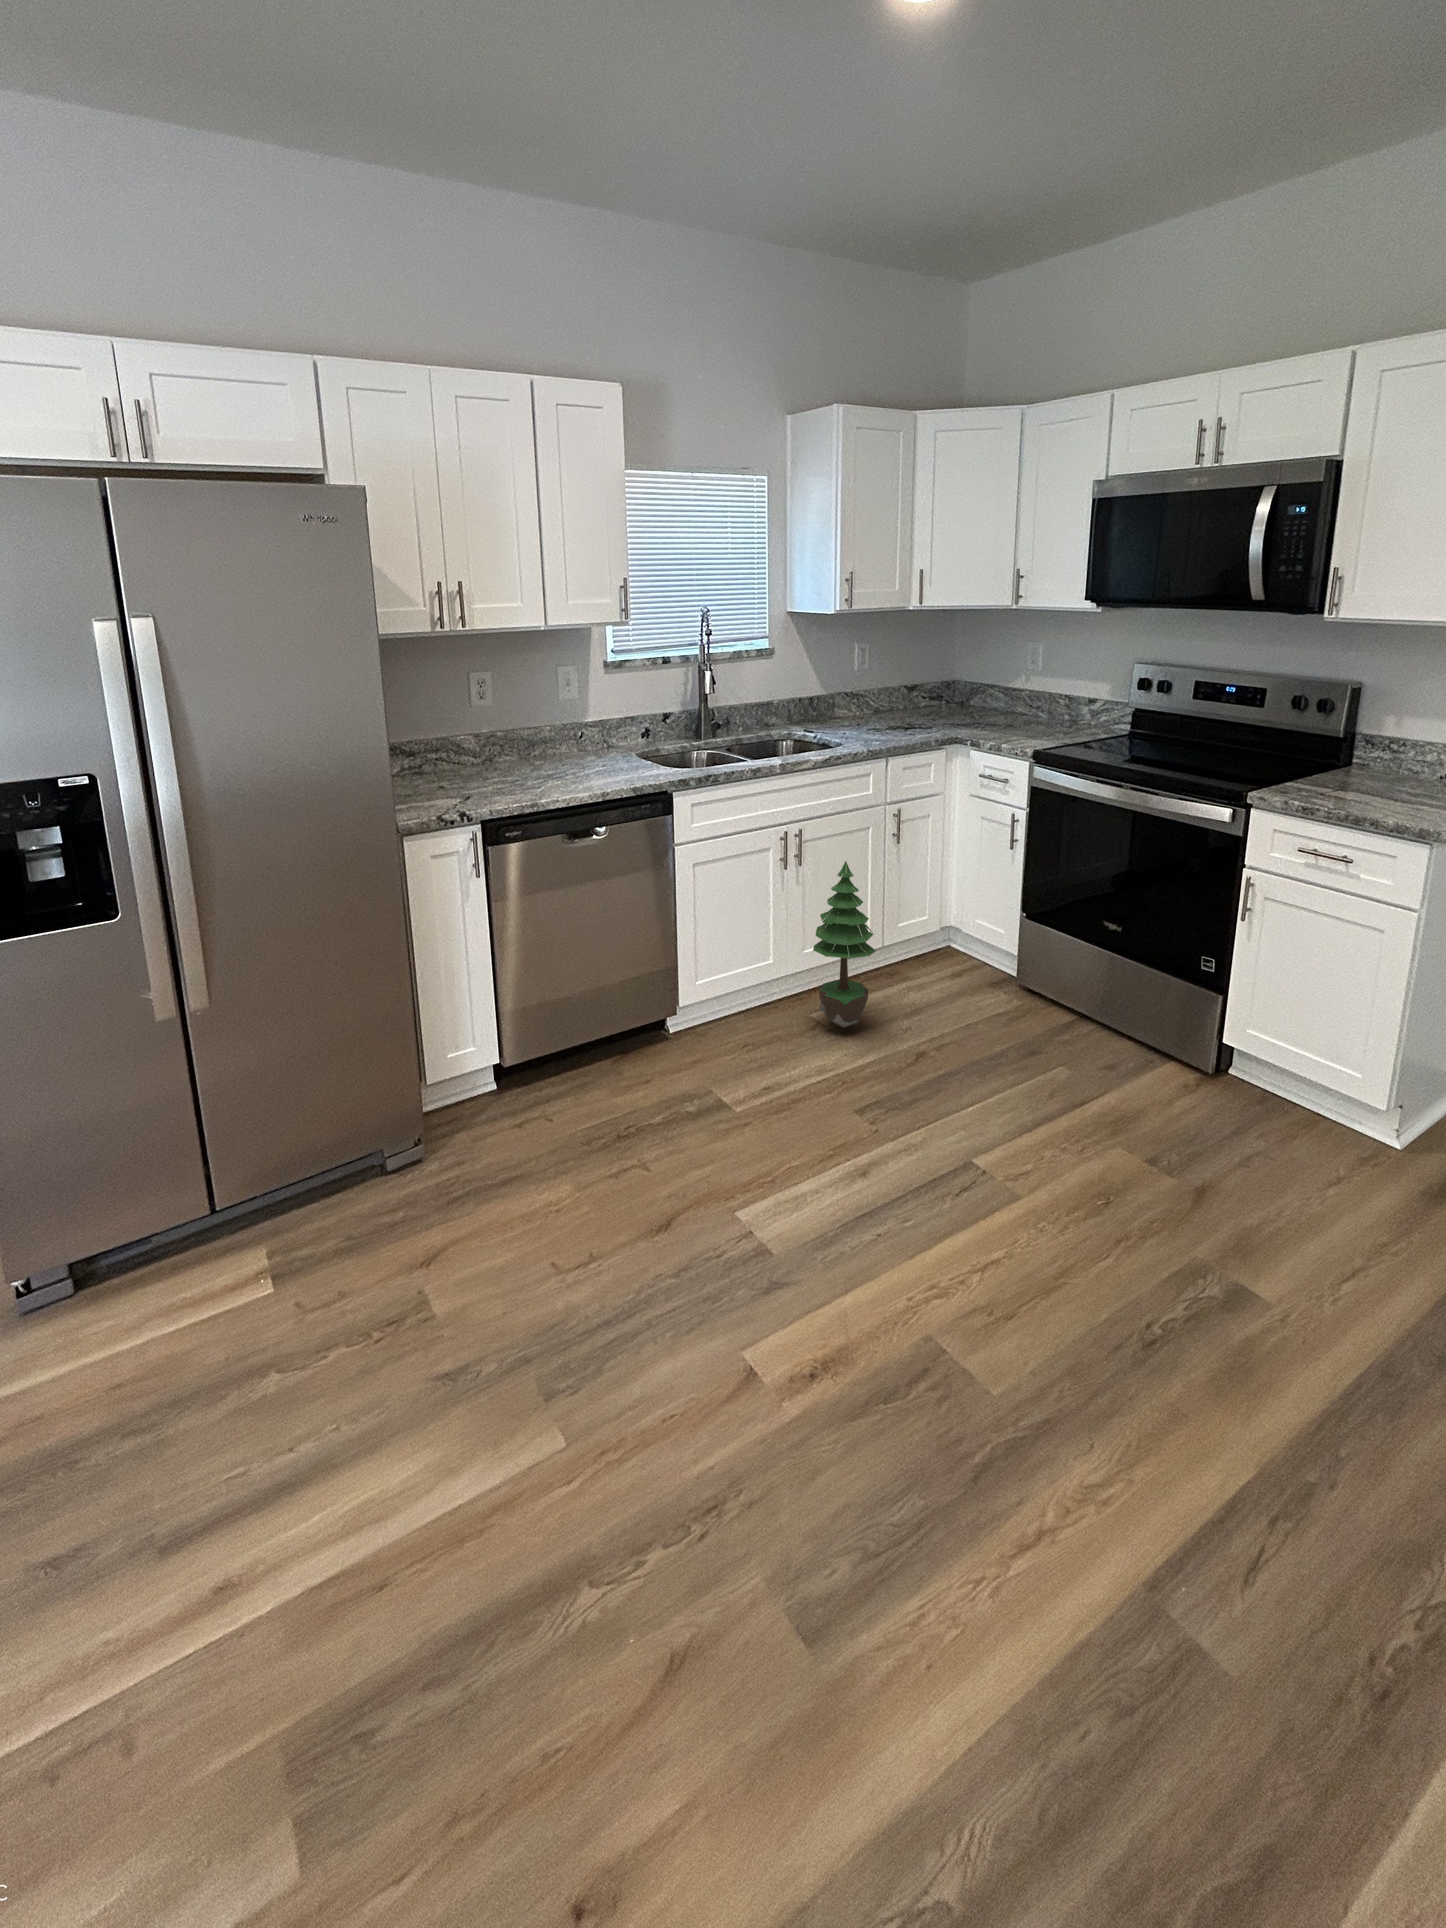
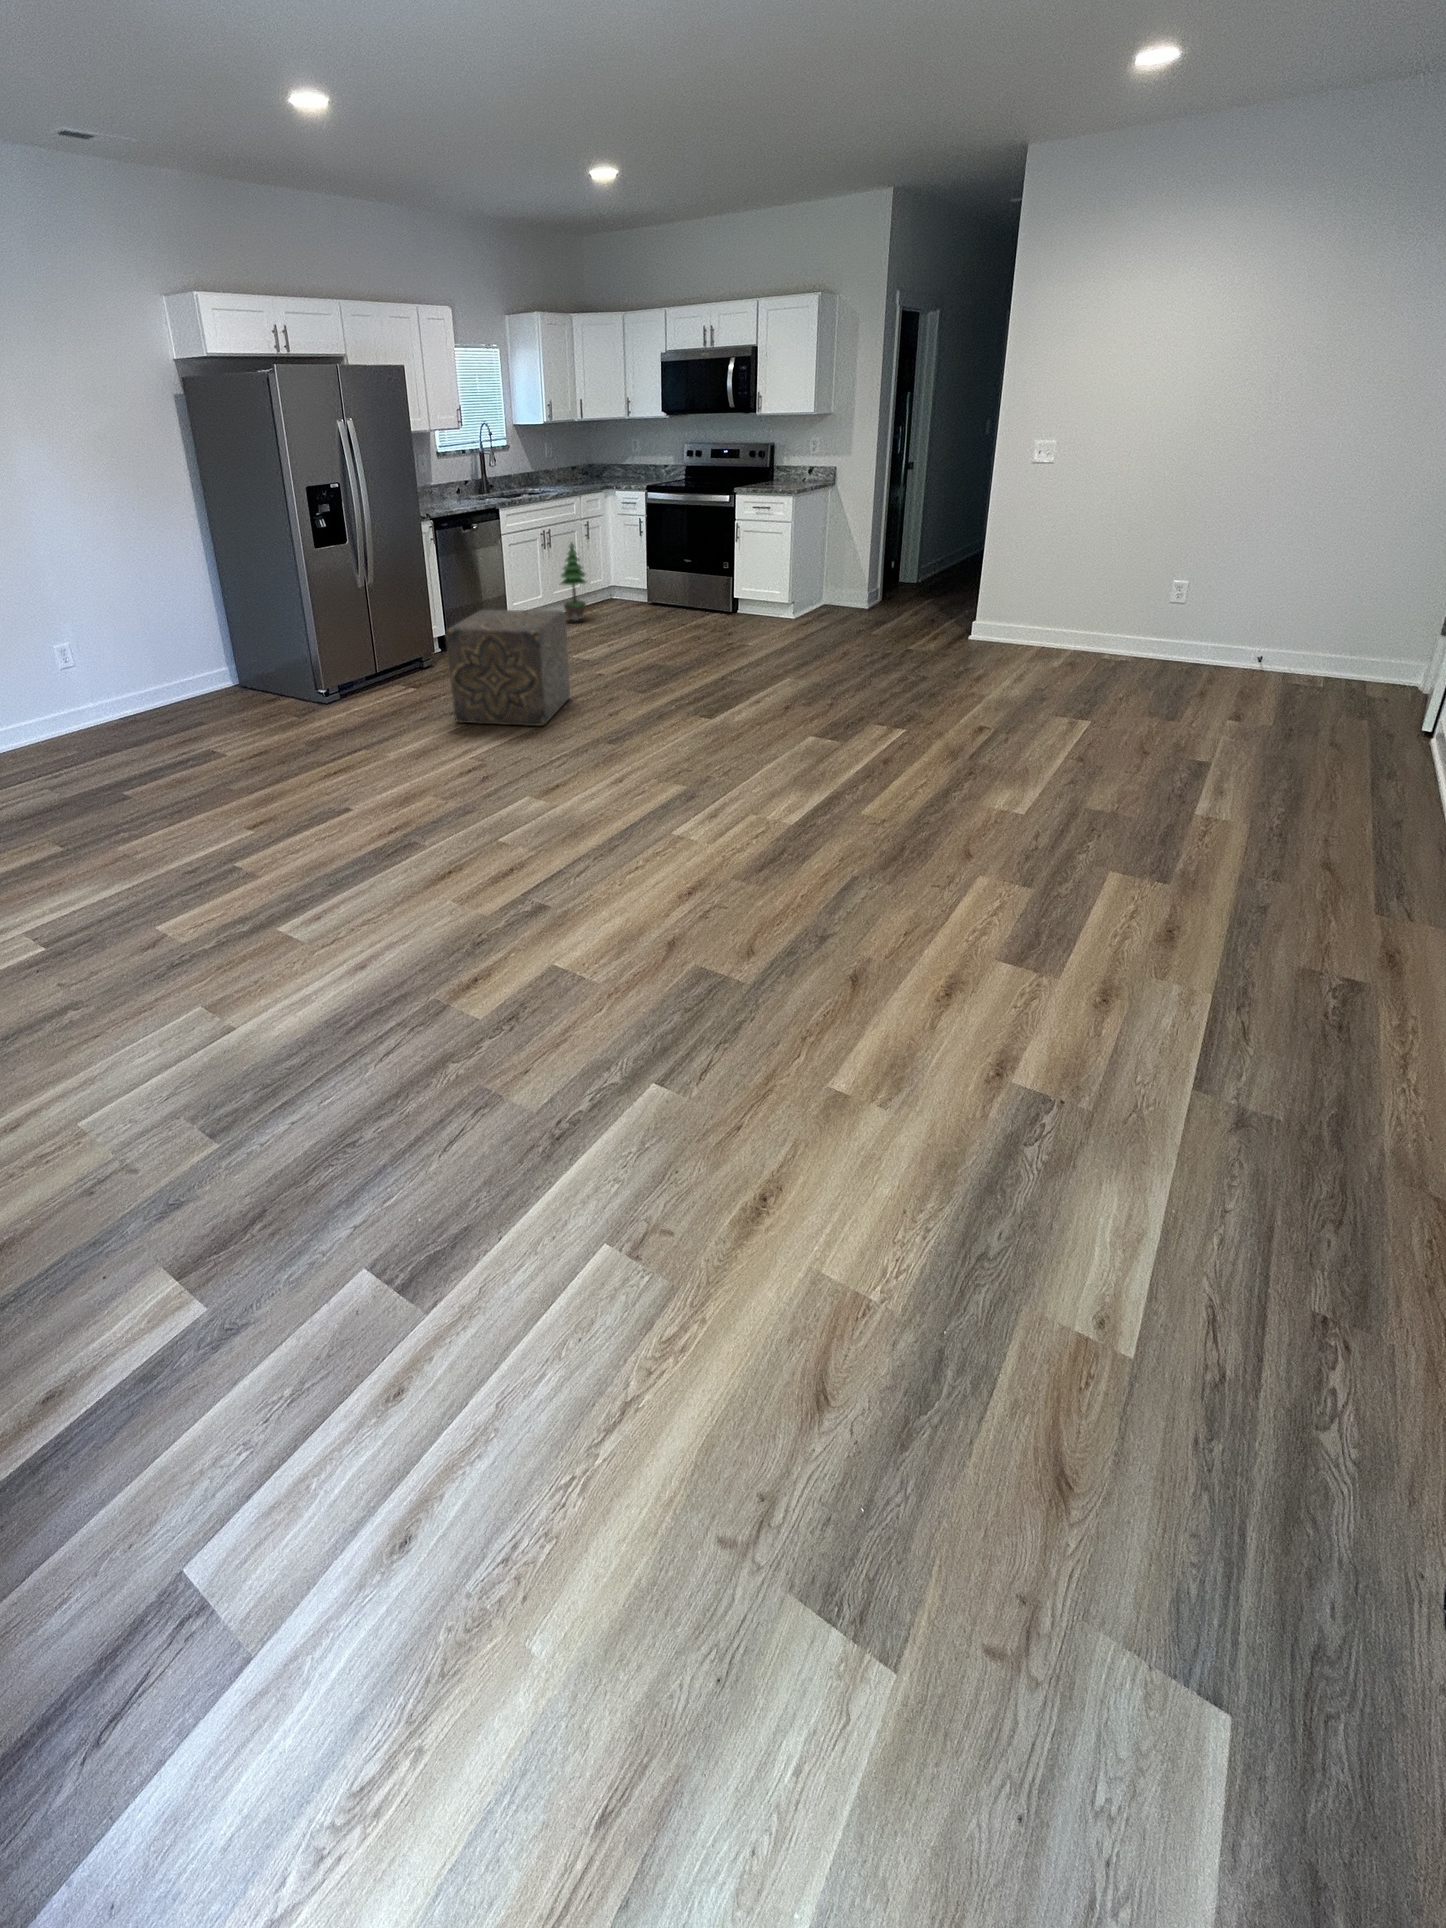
ottoman: none [154,1161,624,1771] -> present [445,610,570,726]

